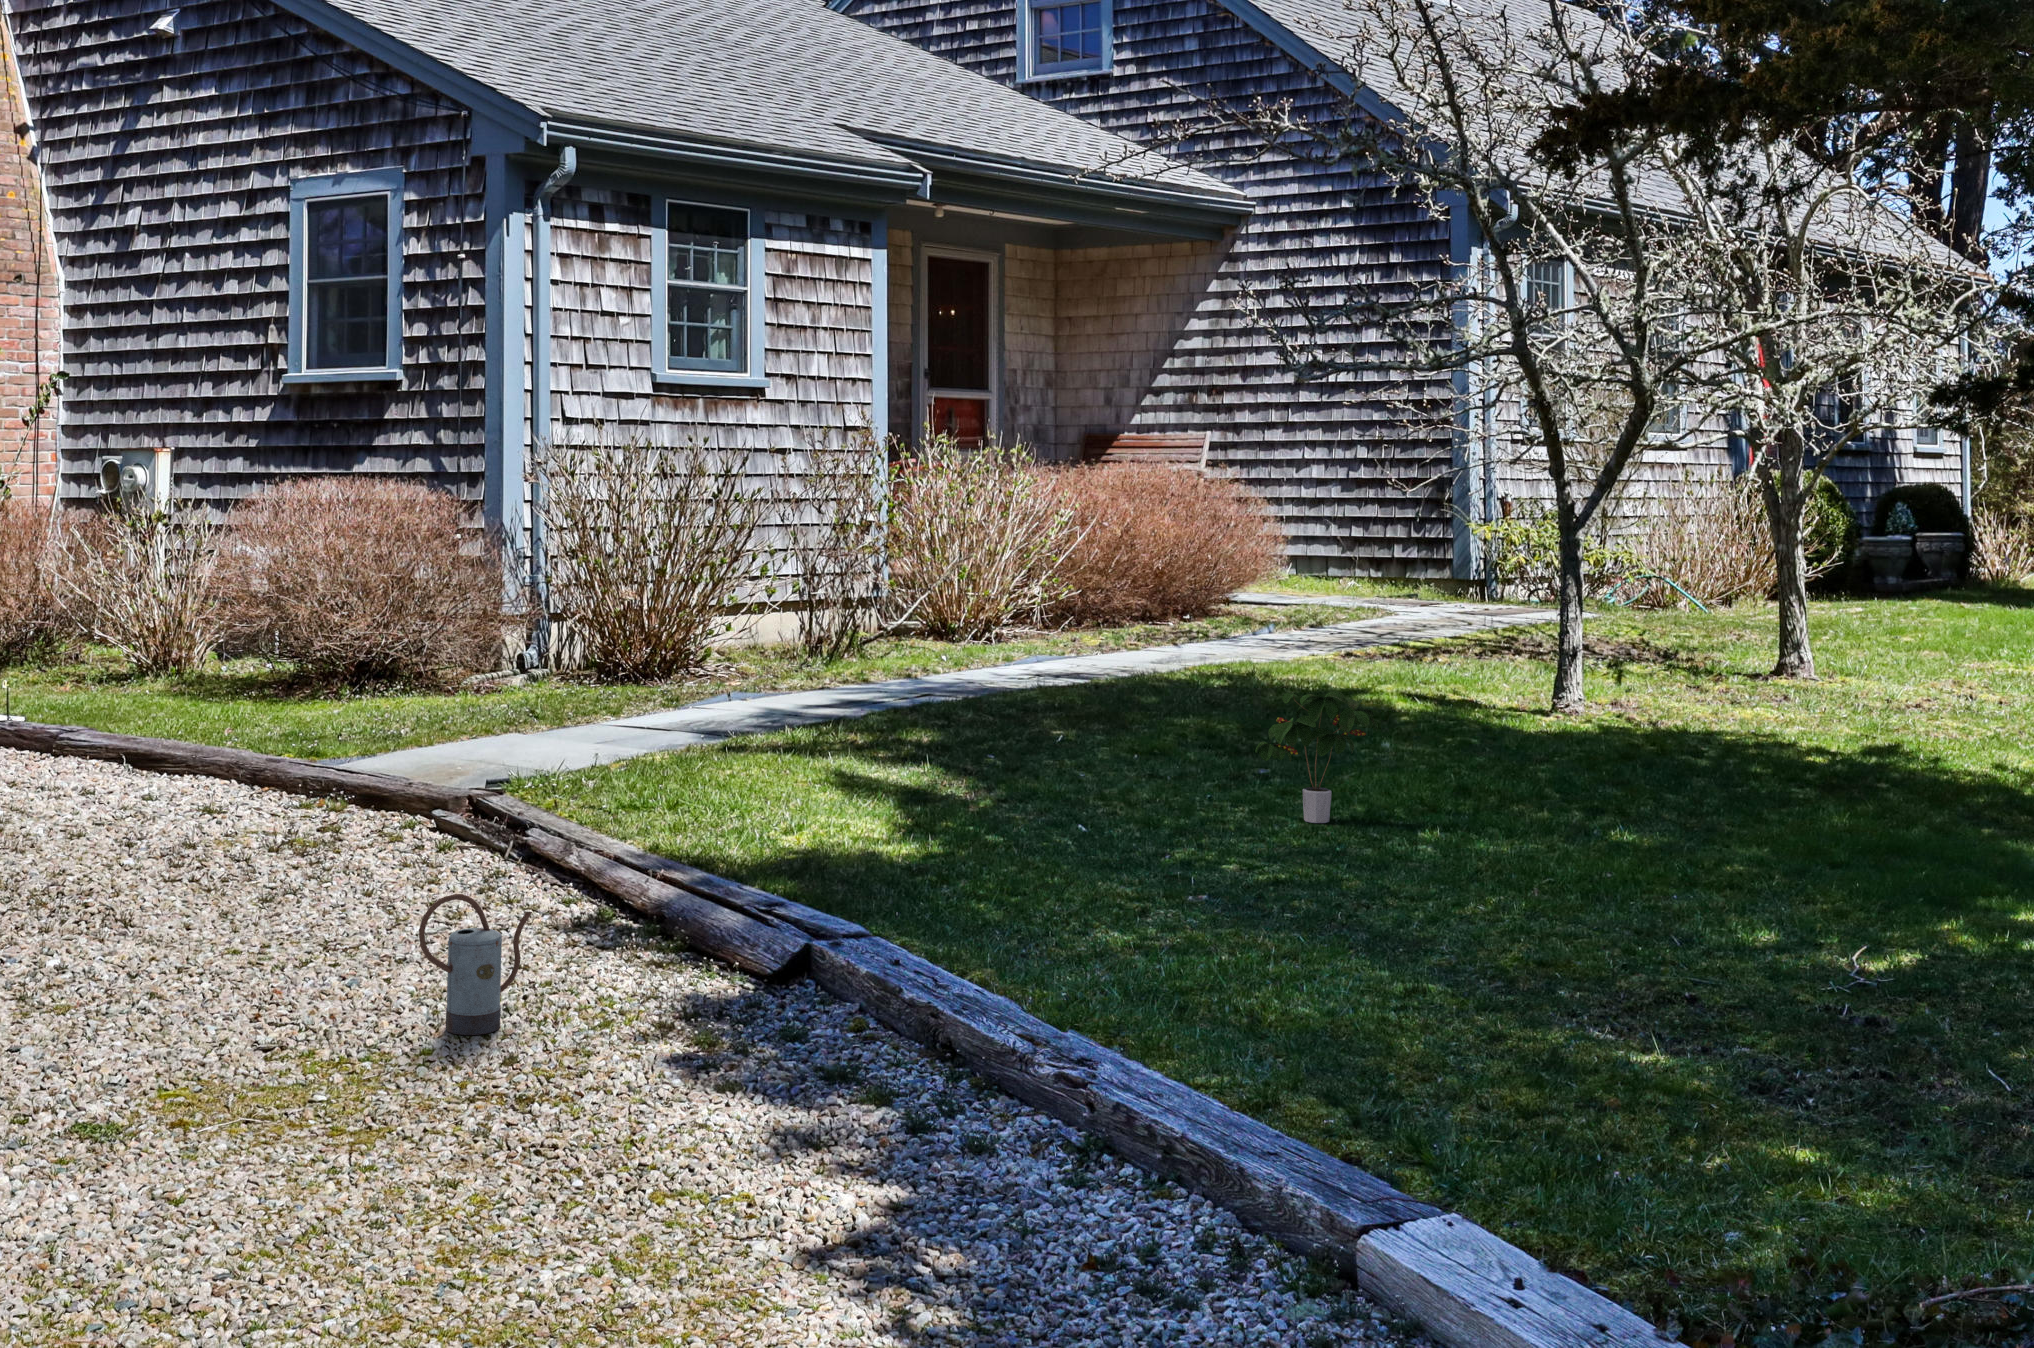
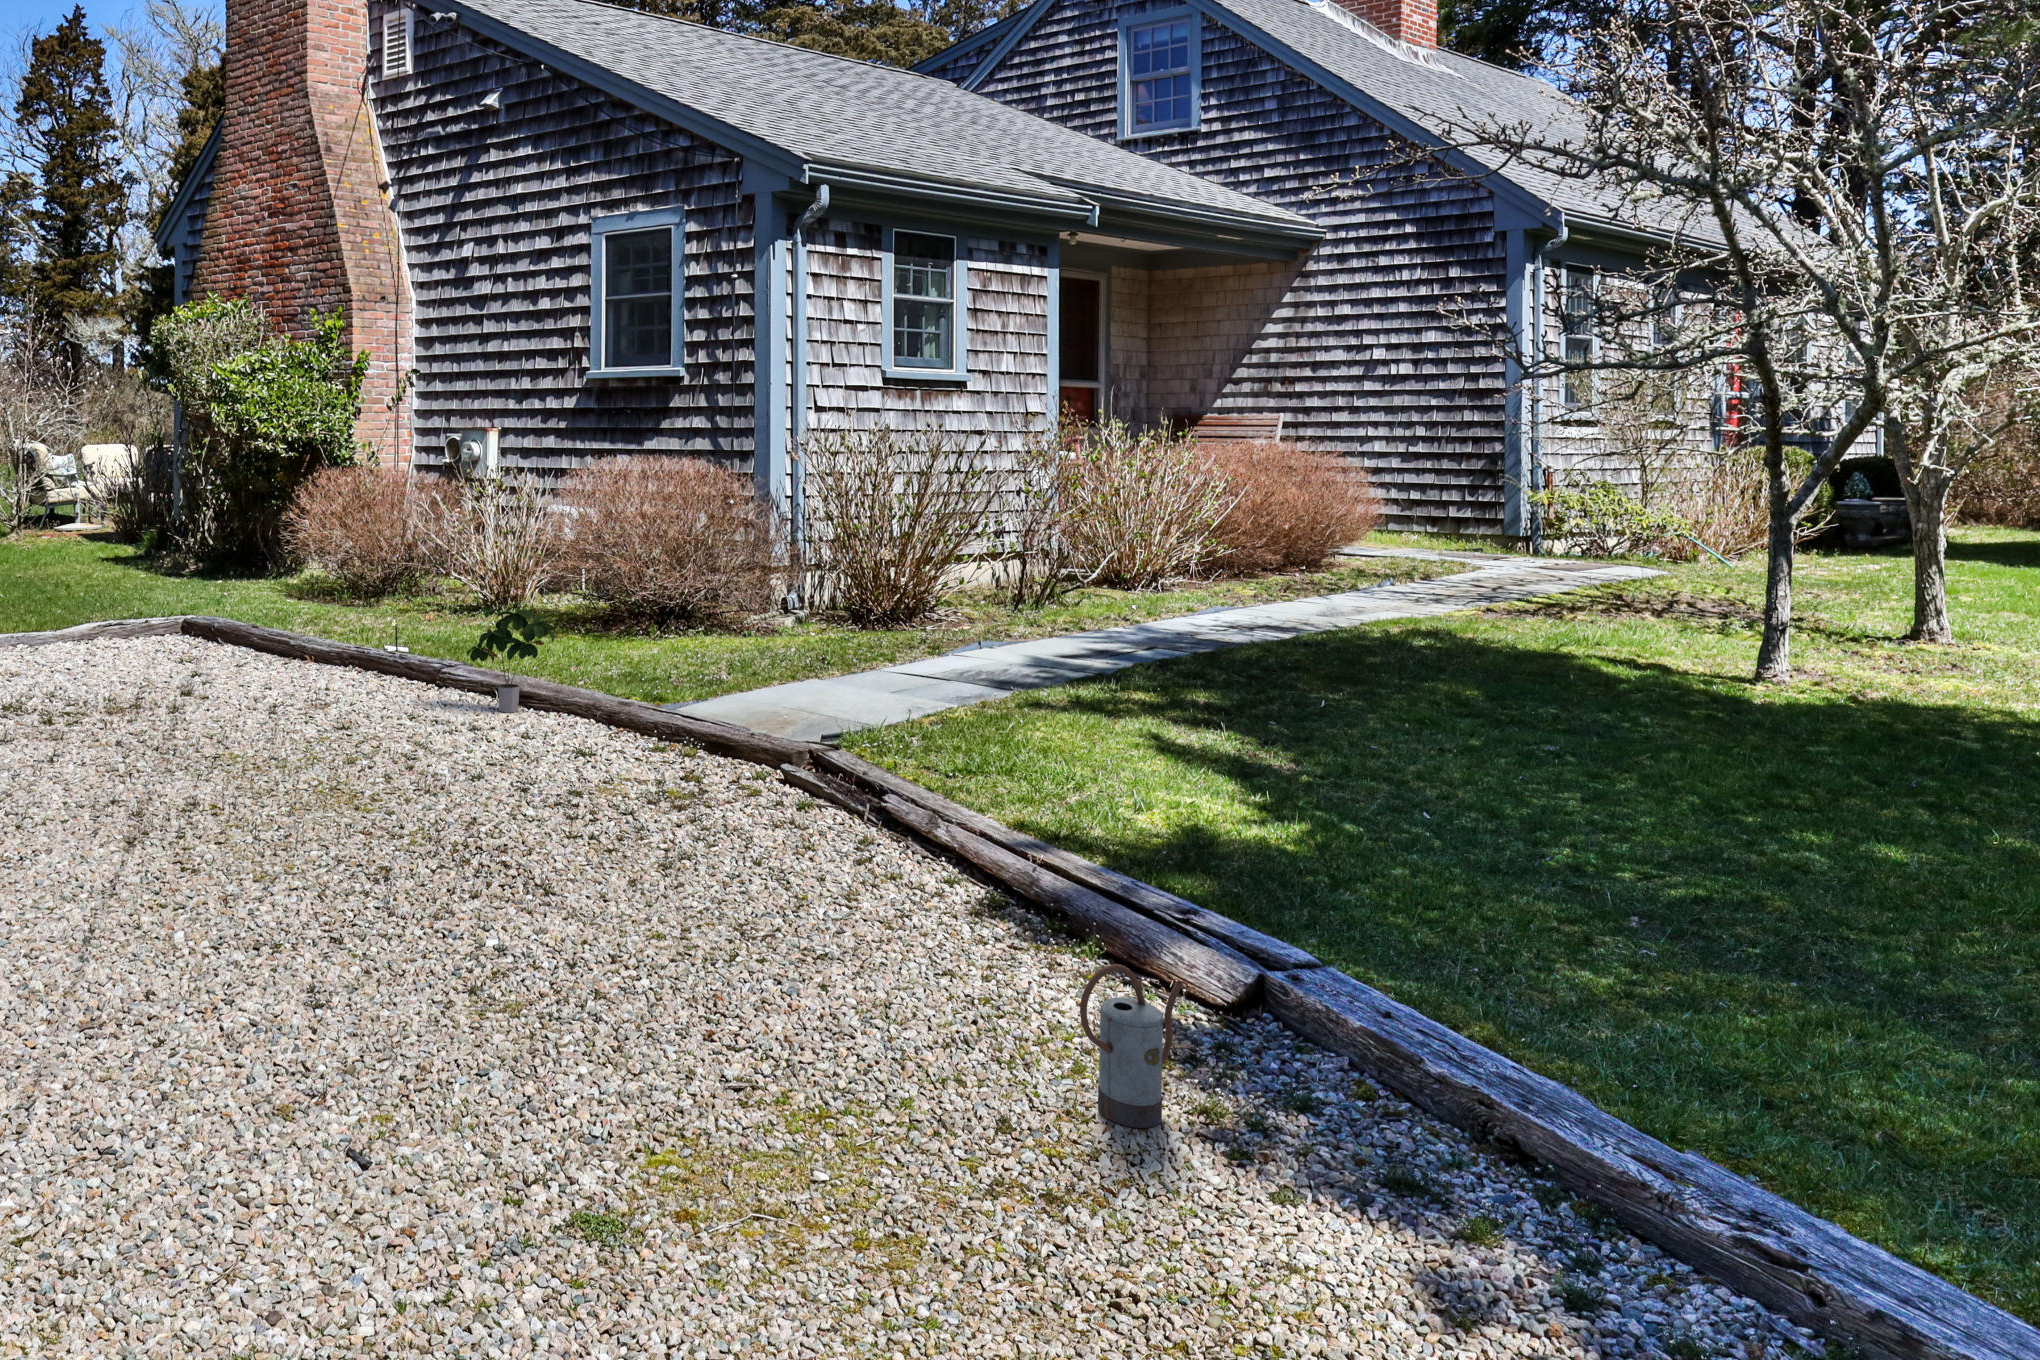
potted plant: present [1255,691,1378,823] -> present [467,608,555,713]

